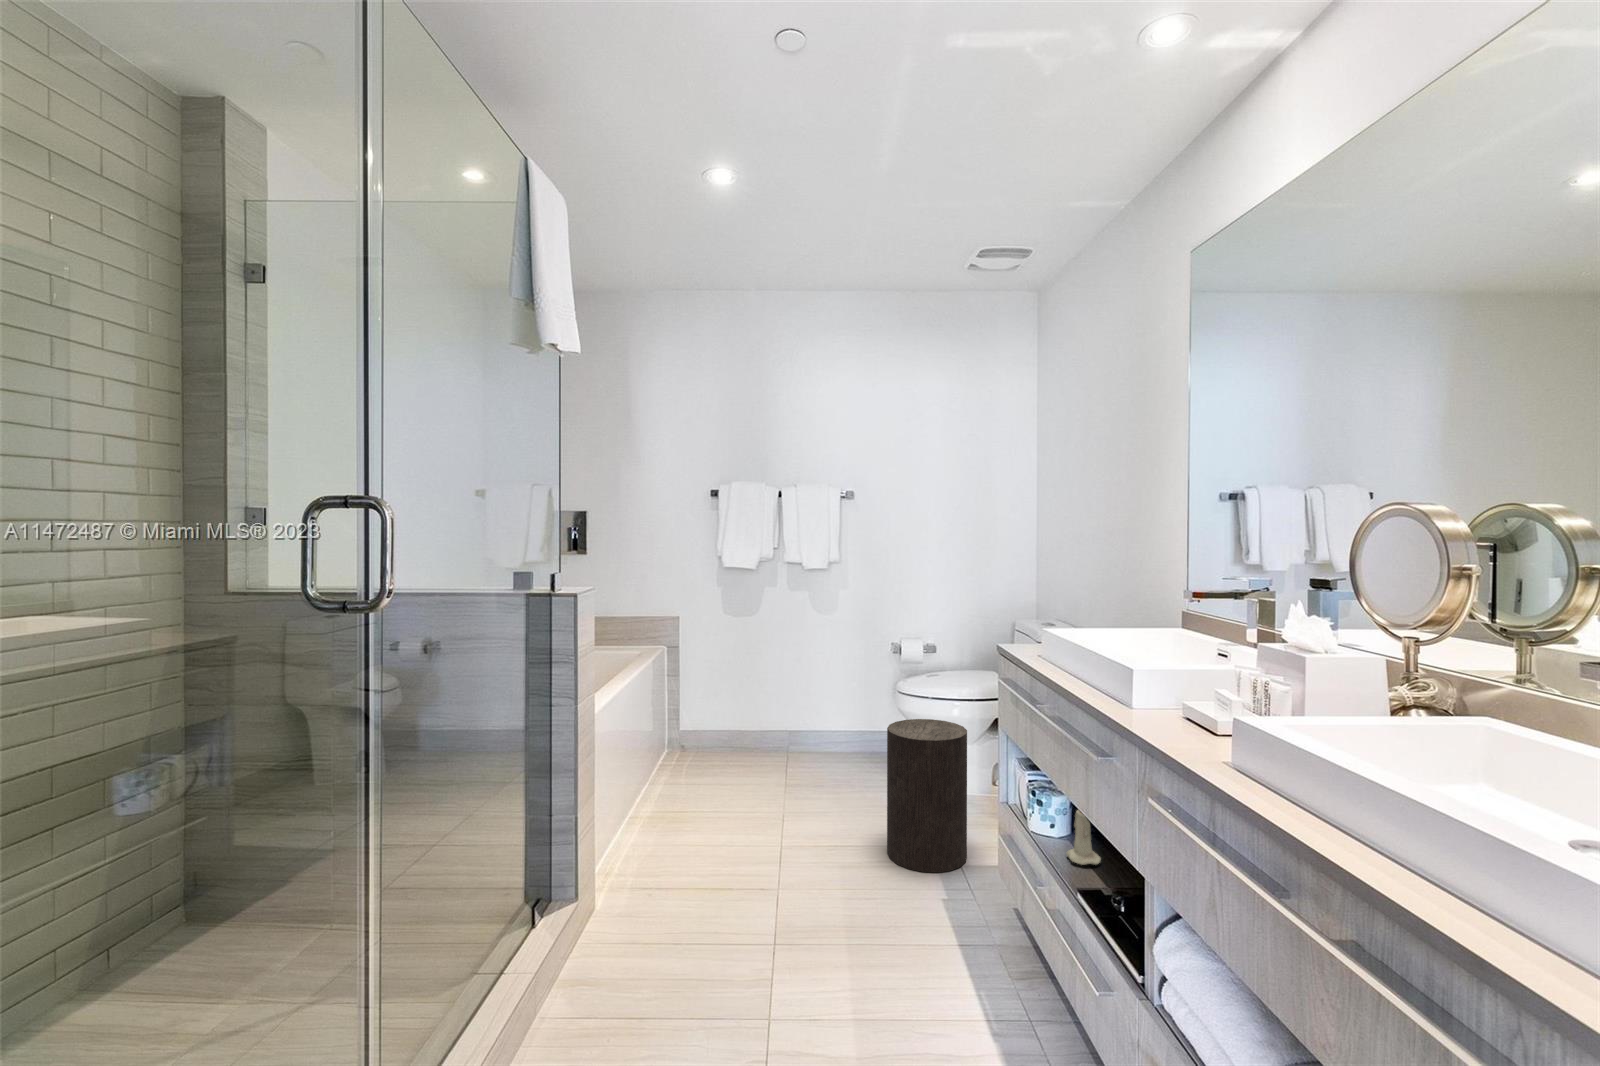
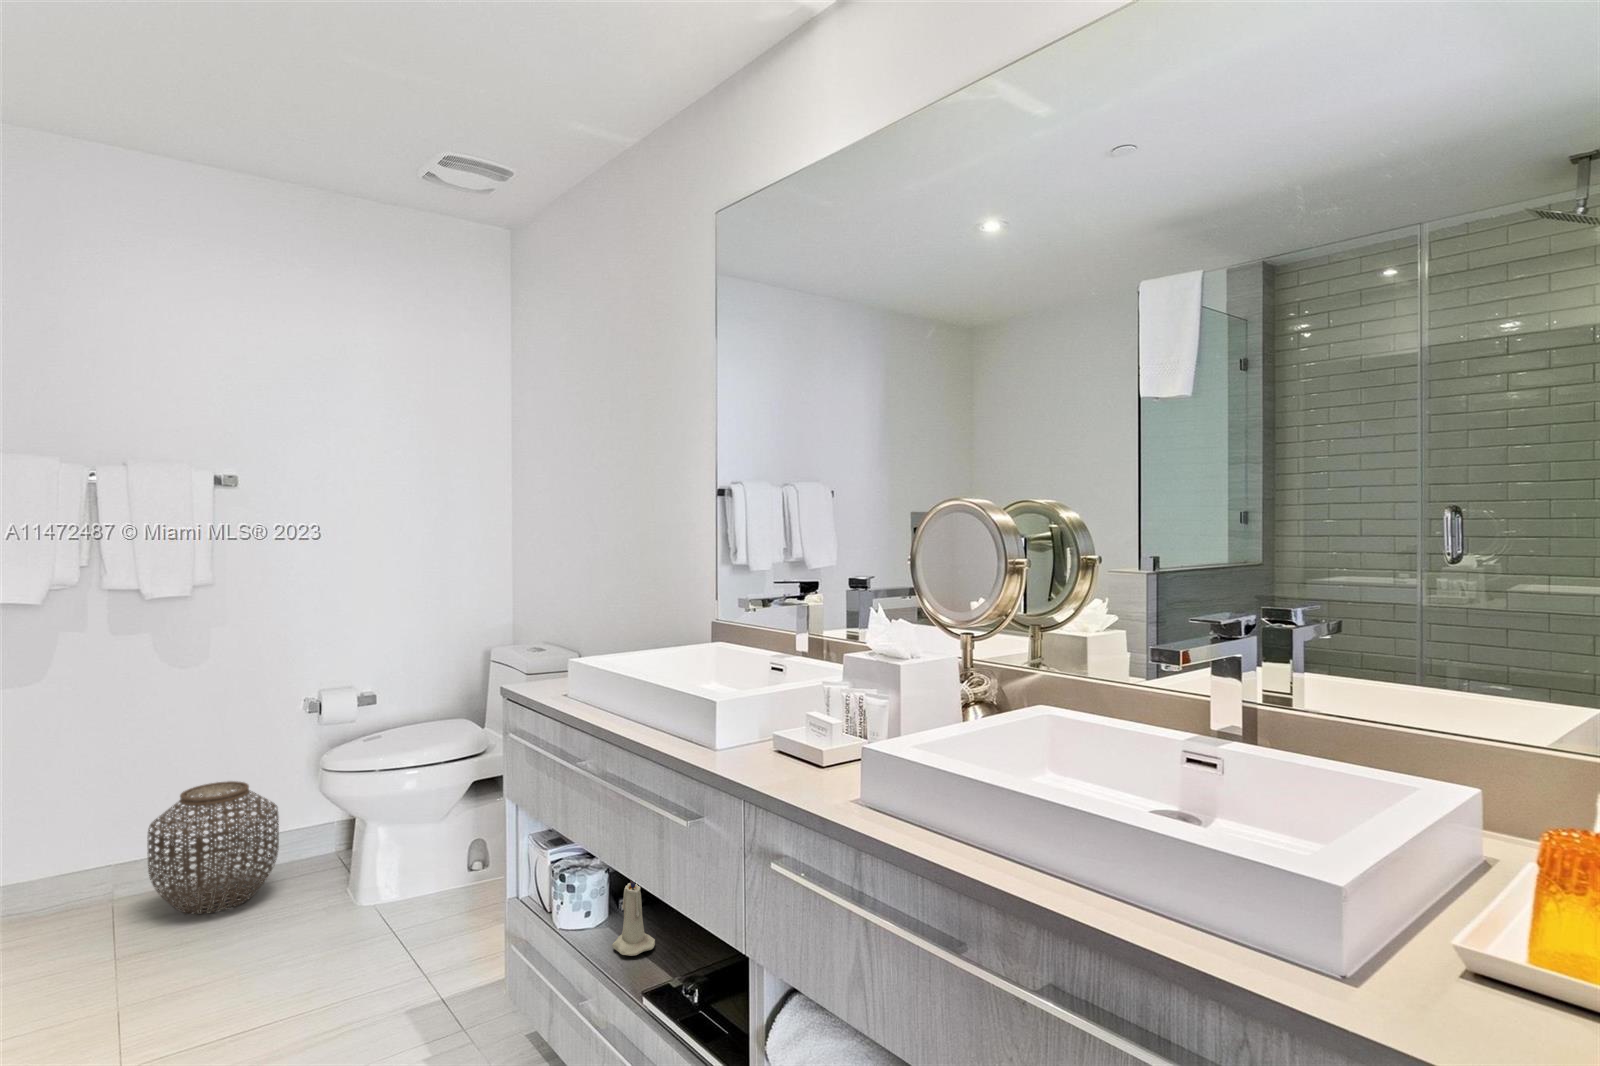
woven basket: none [800,693,871,776] -> present [148,781,279,914]
stool: present [887,719,967,872] -> none [323,798,448,1025]

